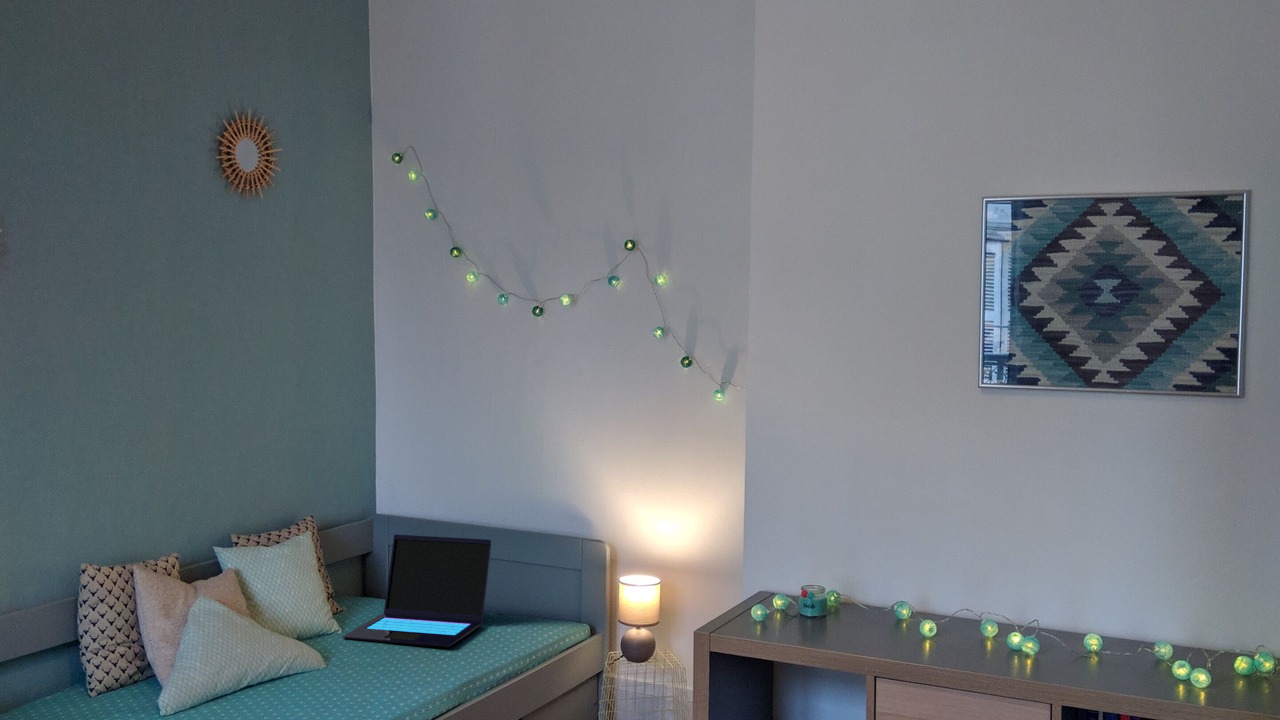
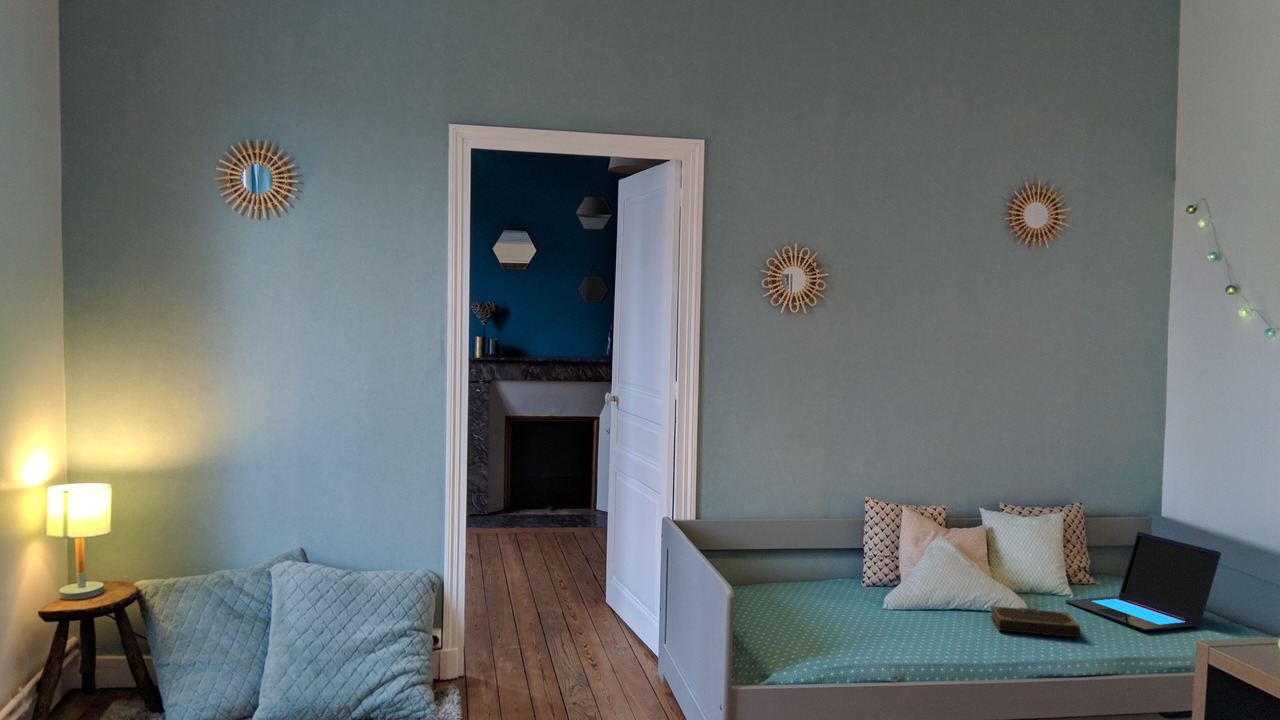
notebook: none [291,652,408,701] -> present [990,606,1080,637]

